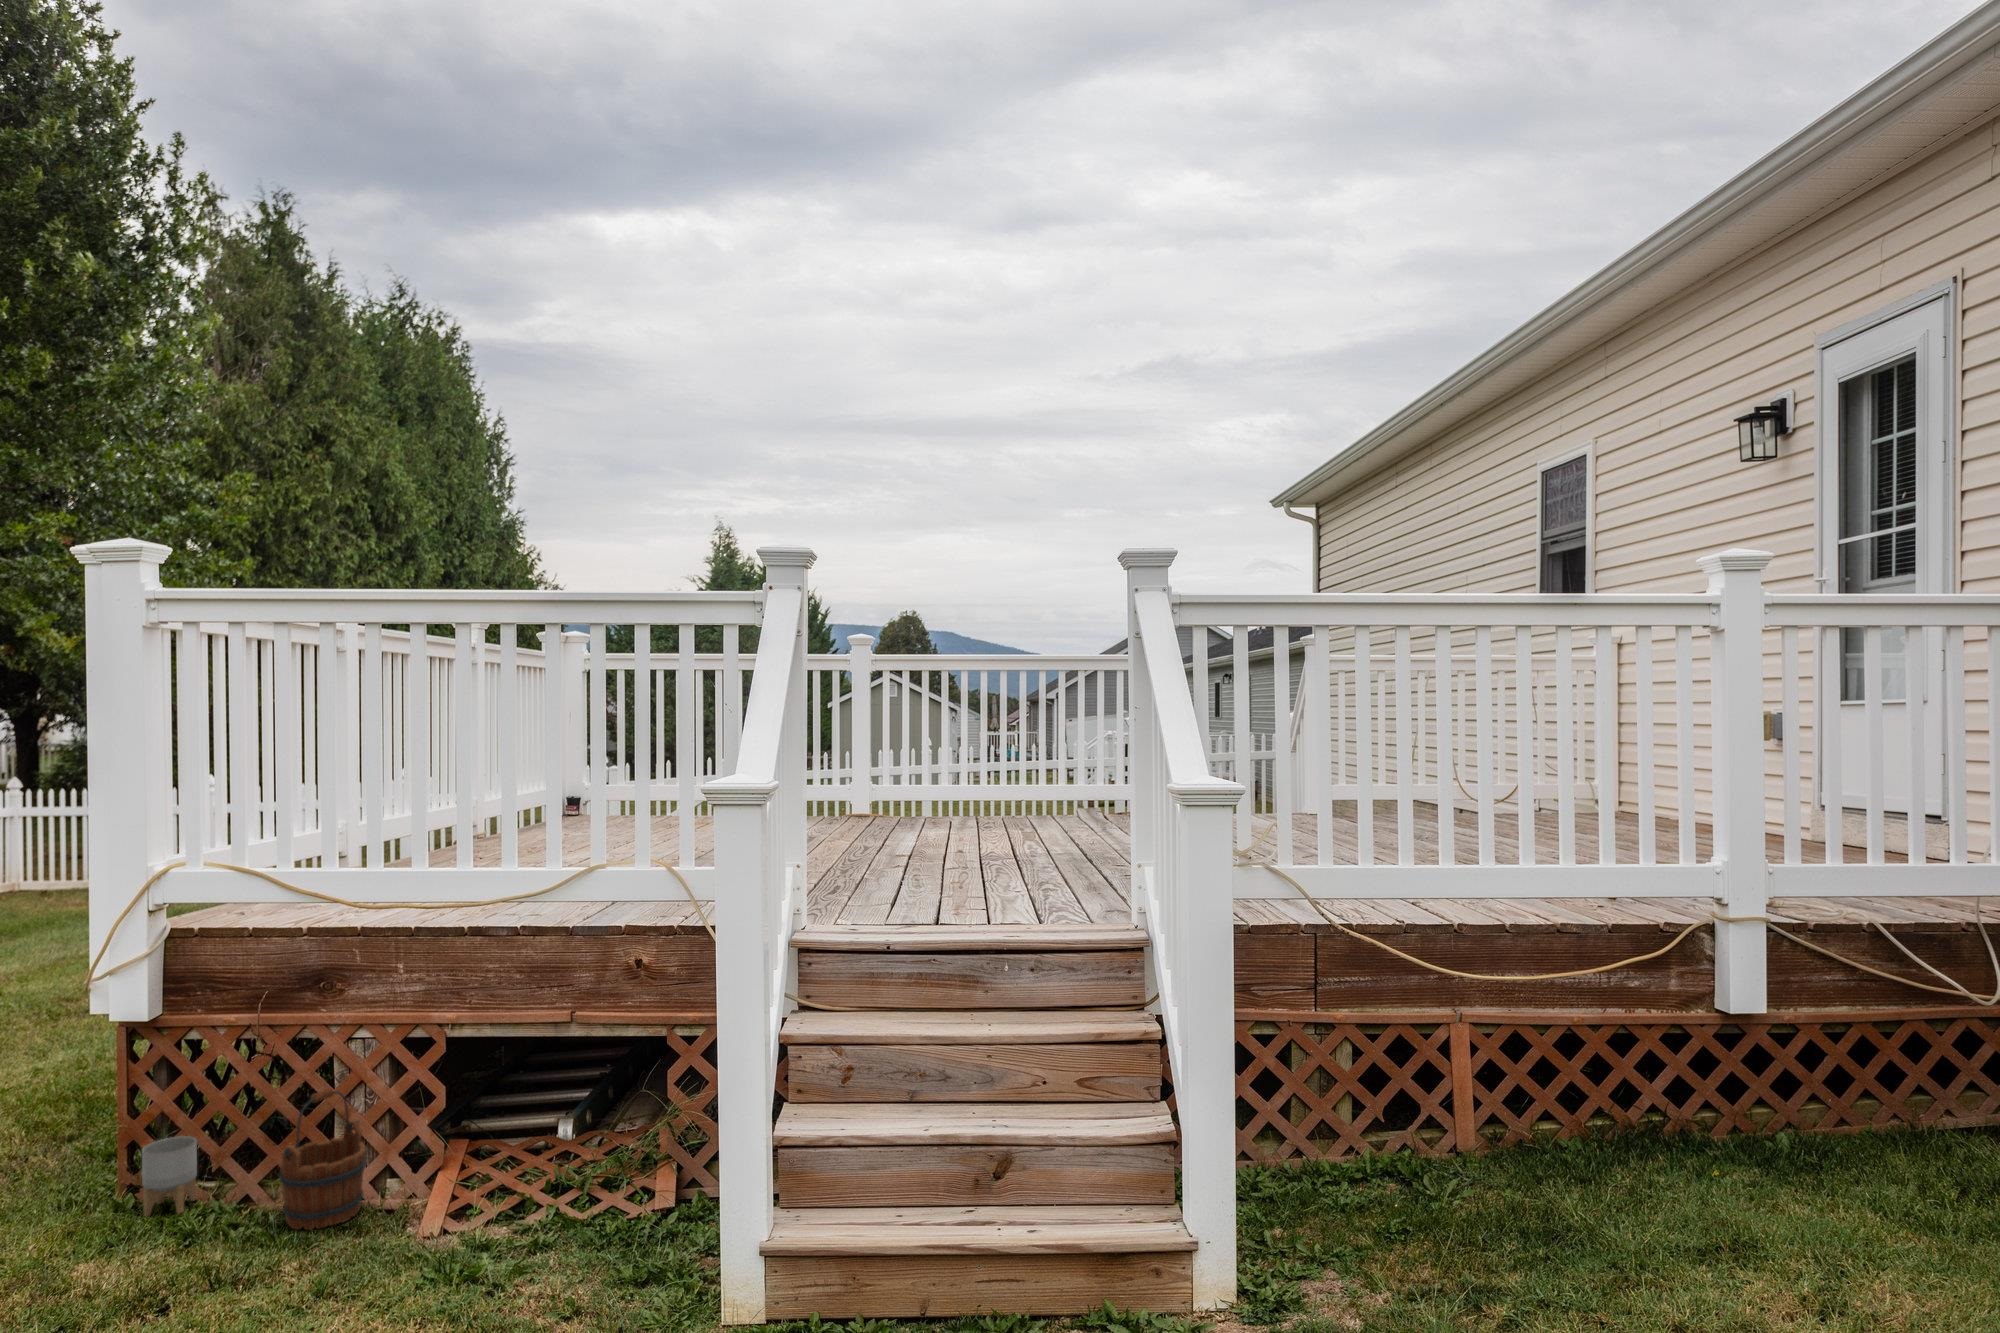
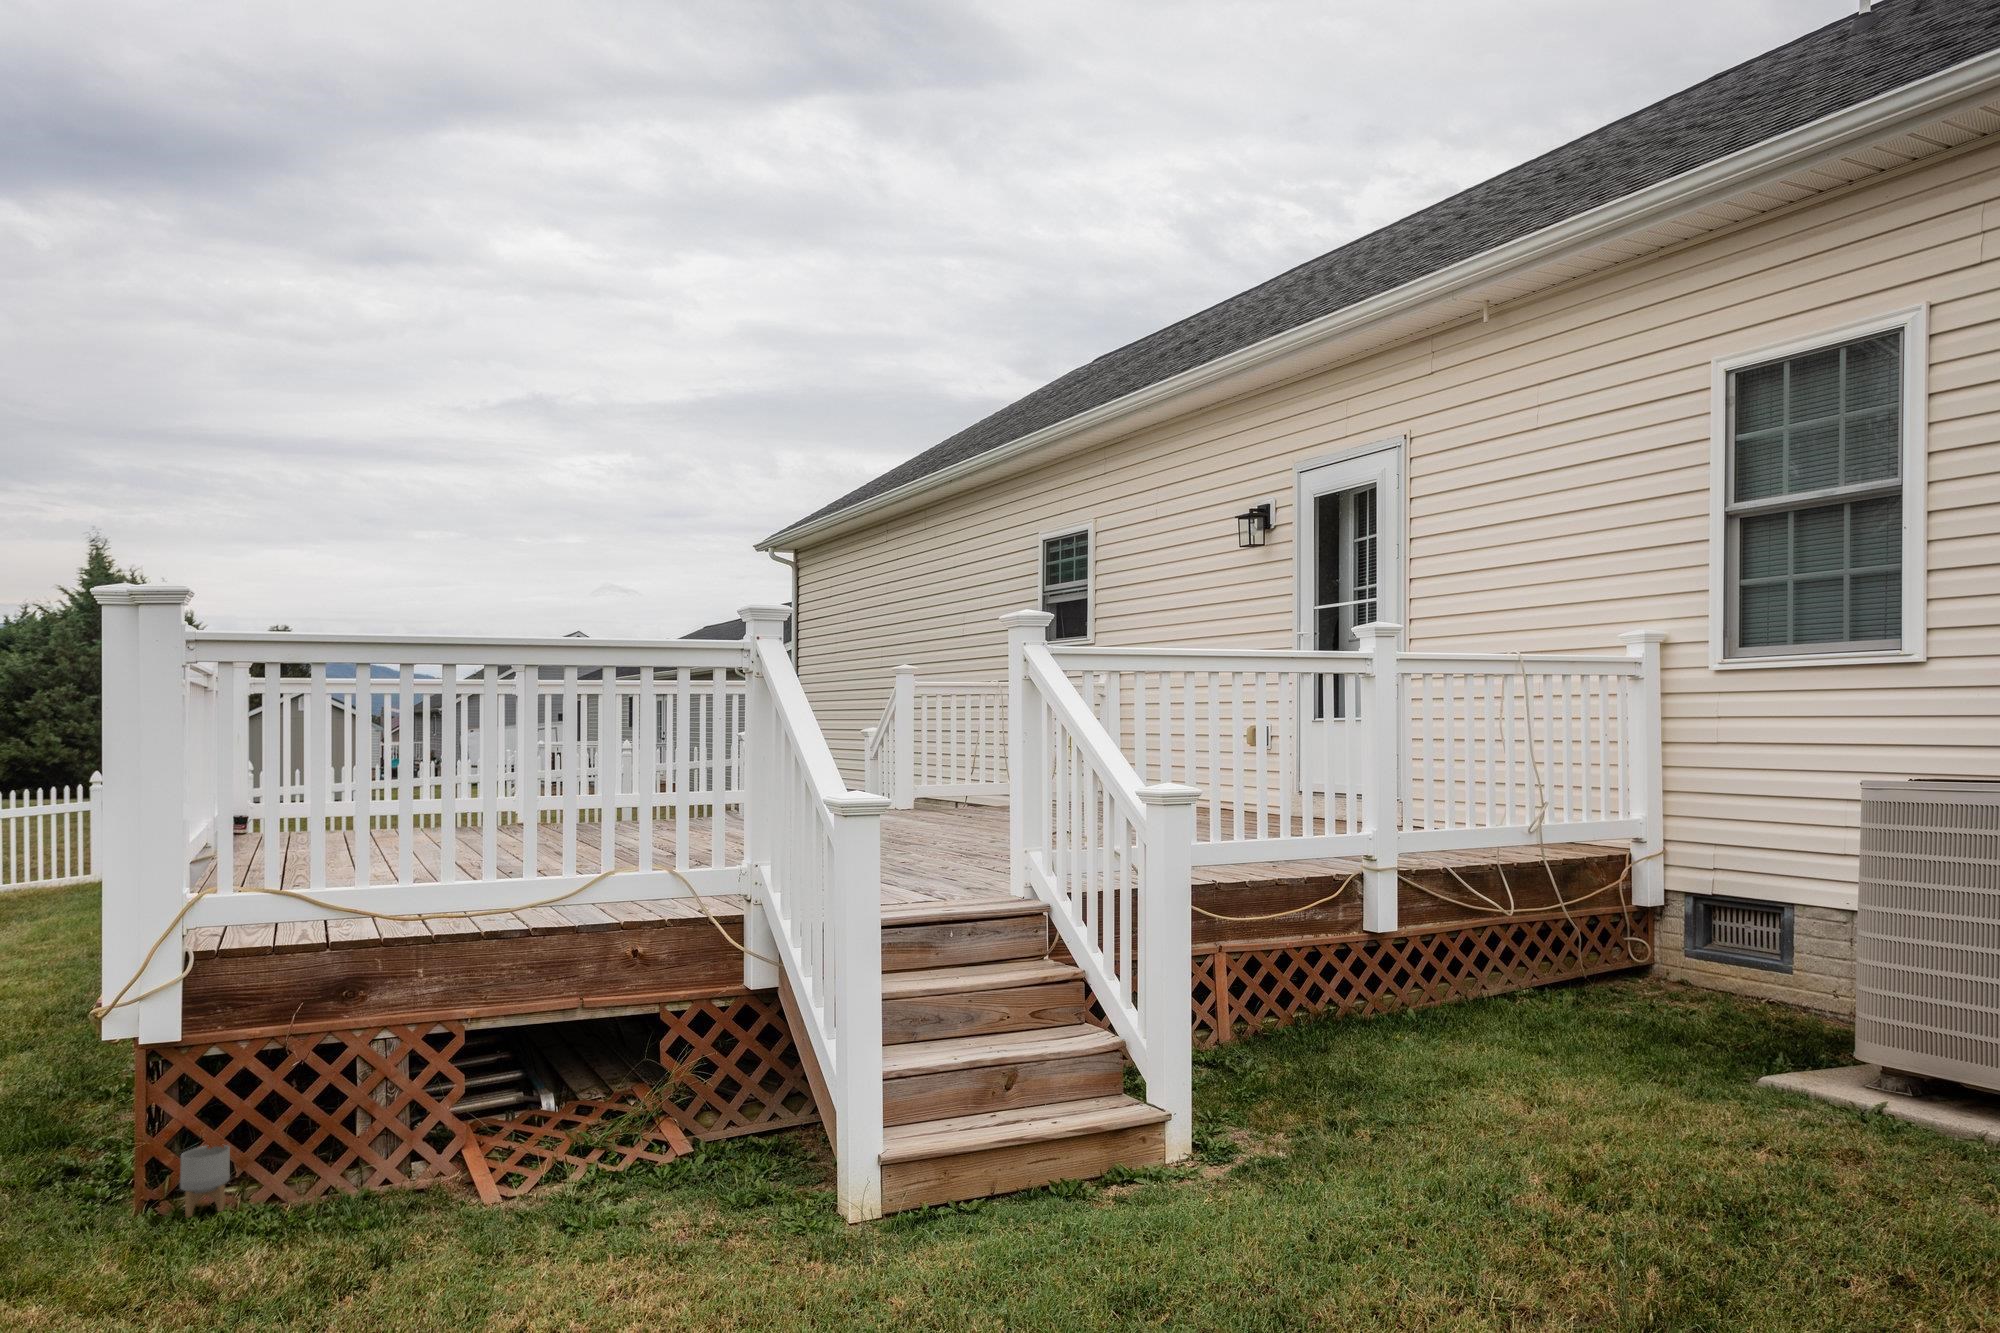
wooden bucket: present [279,1088,366,1230] -> none [332,1080,407,1204]

